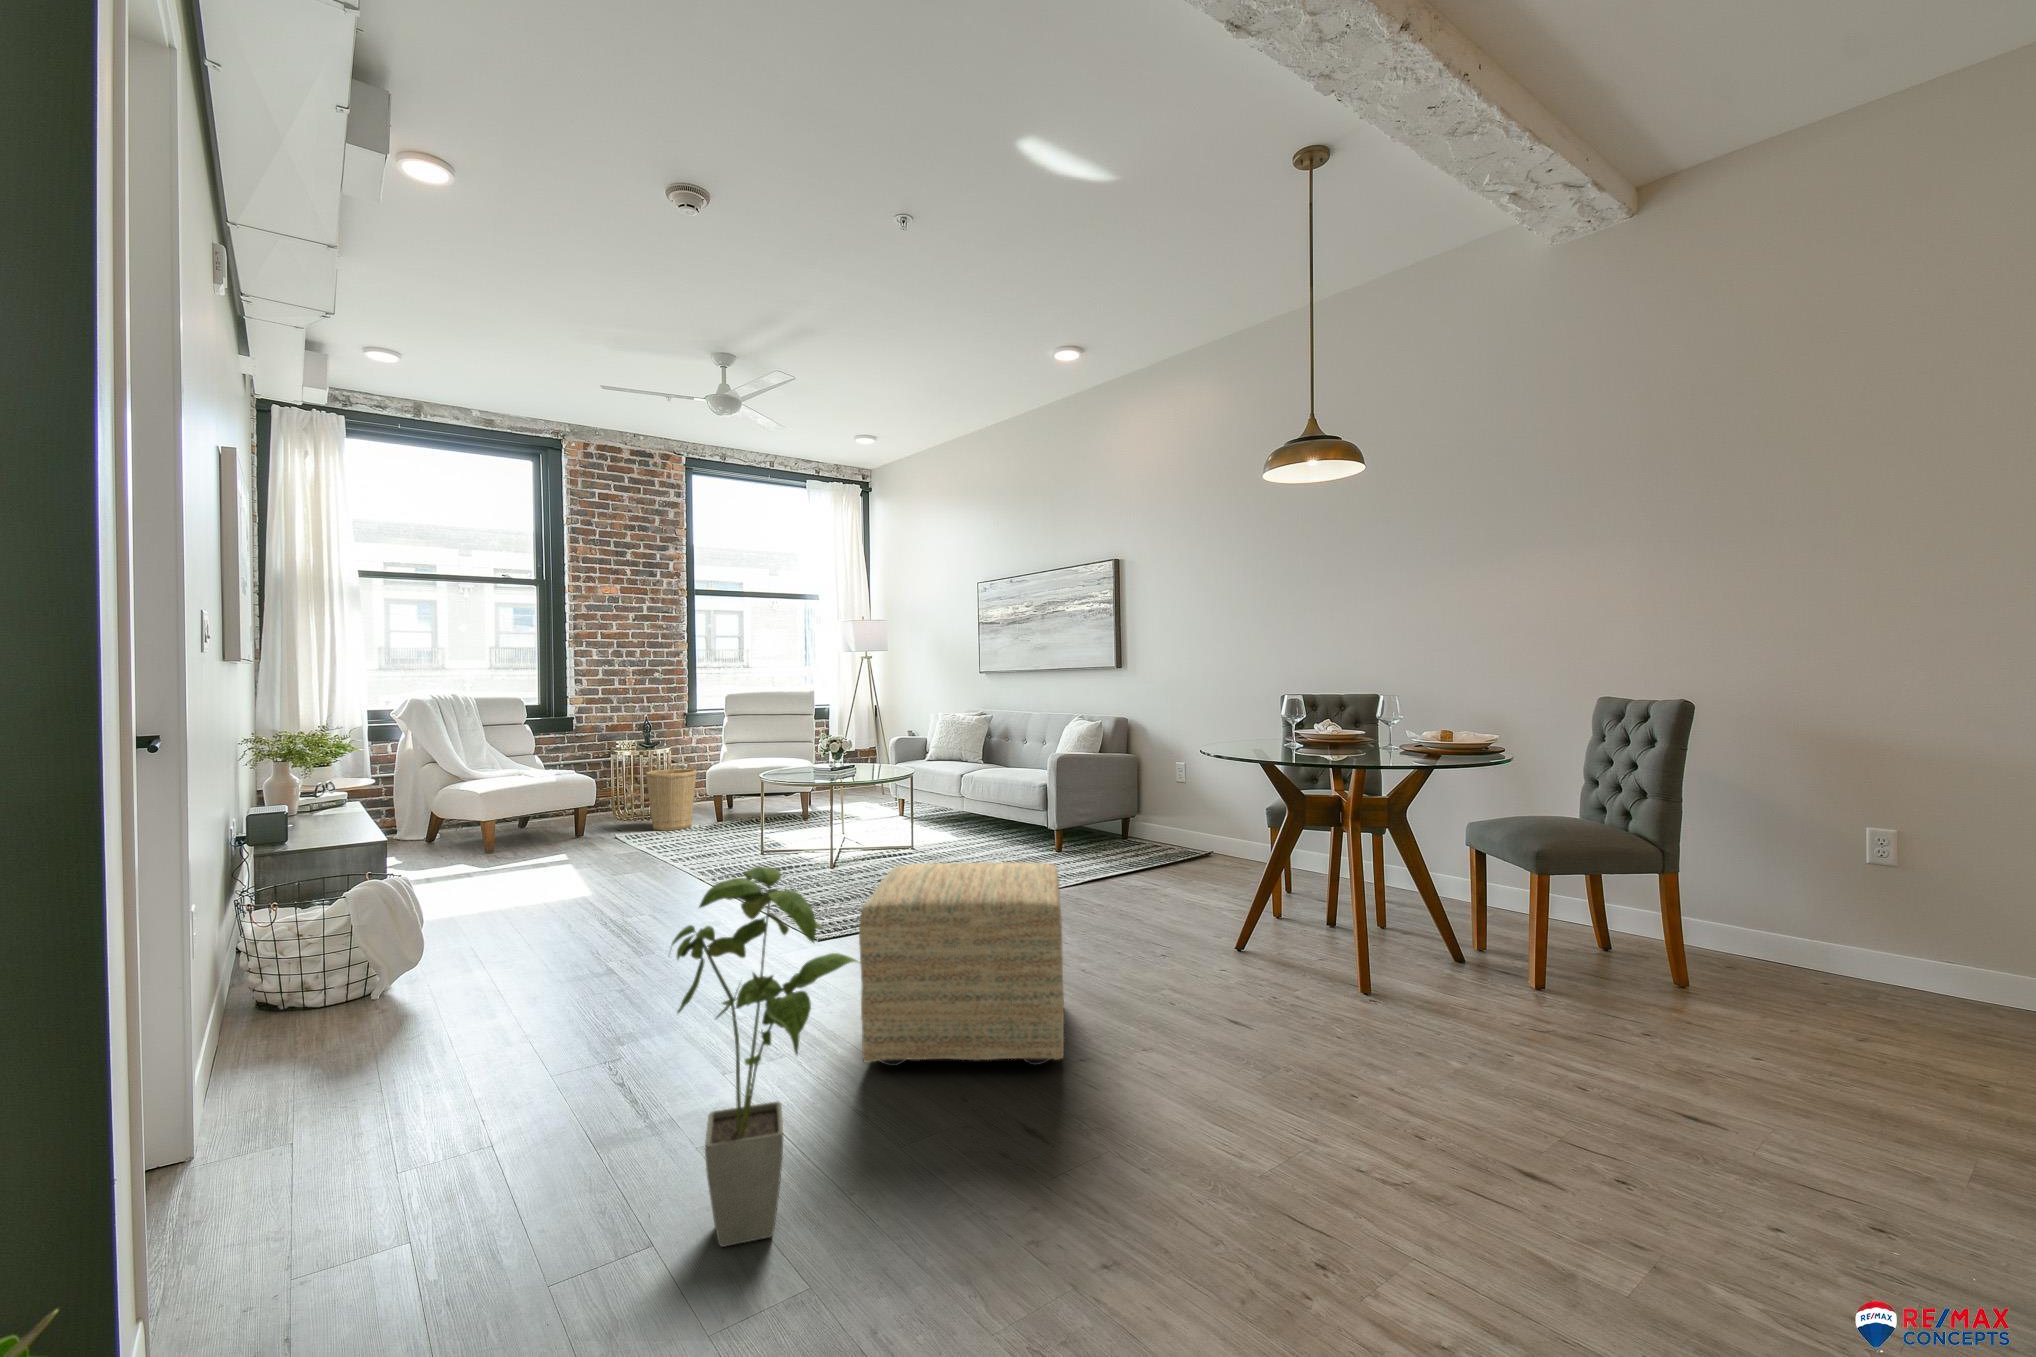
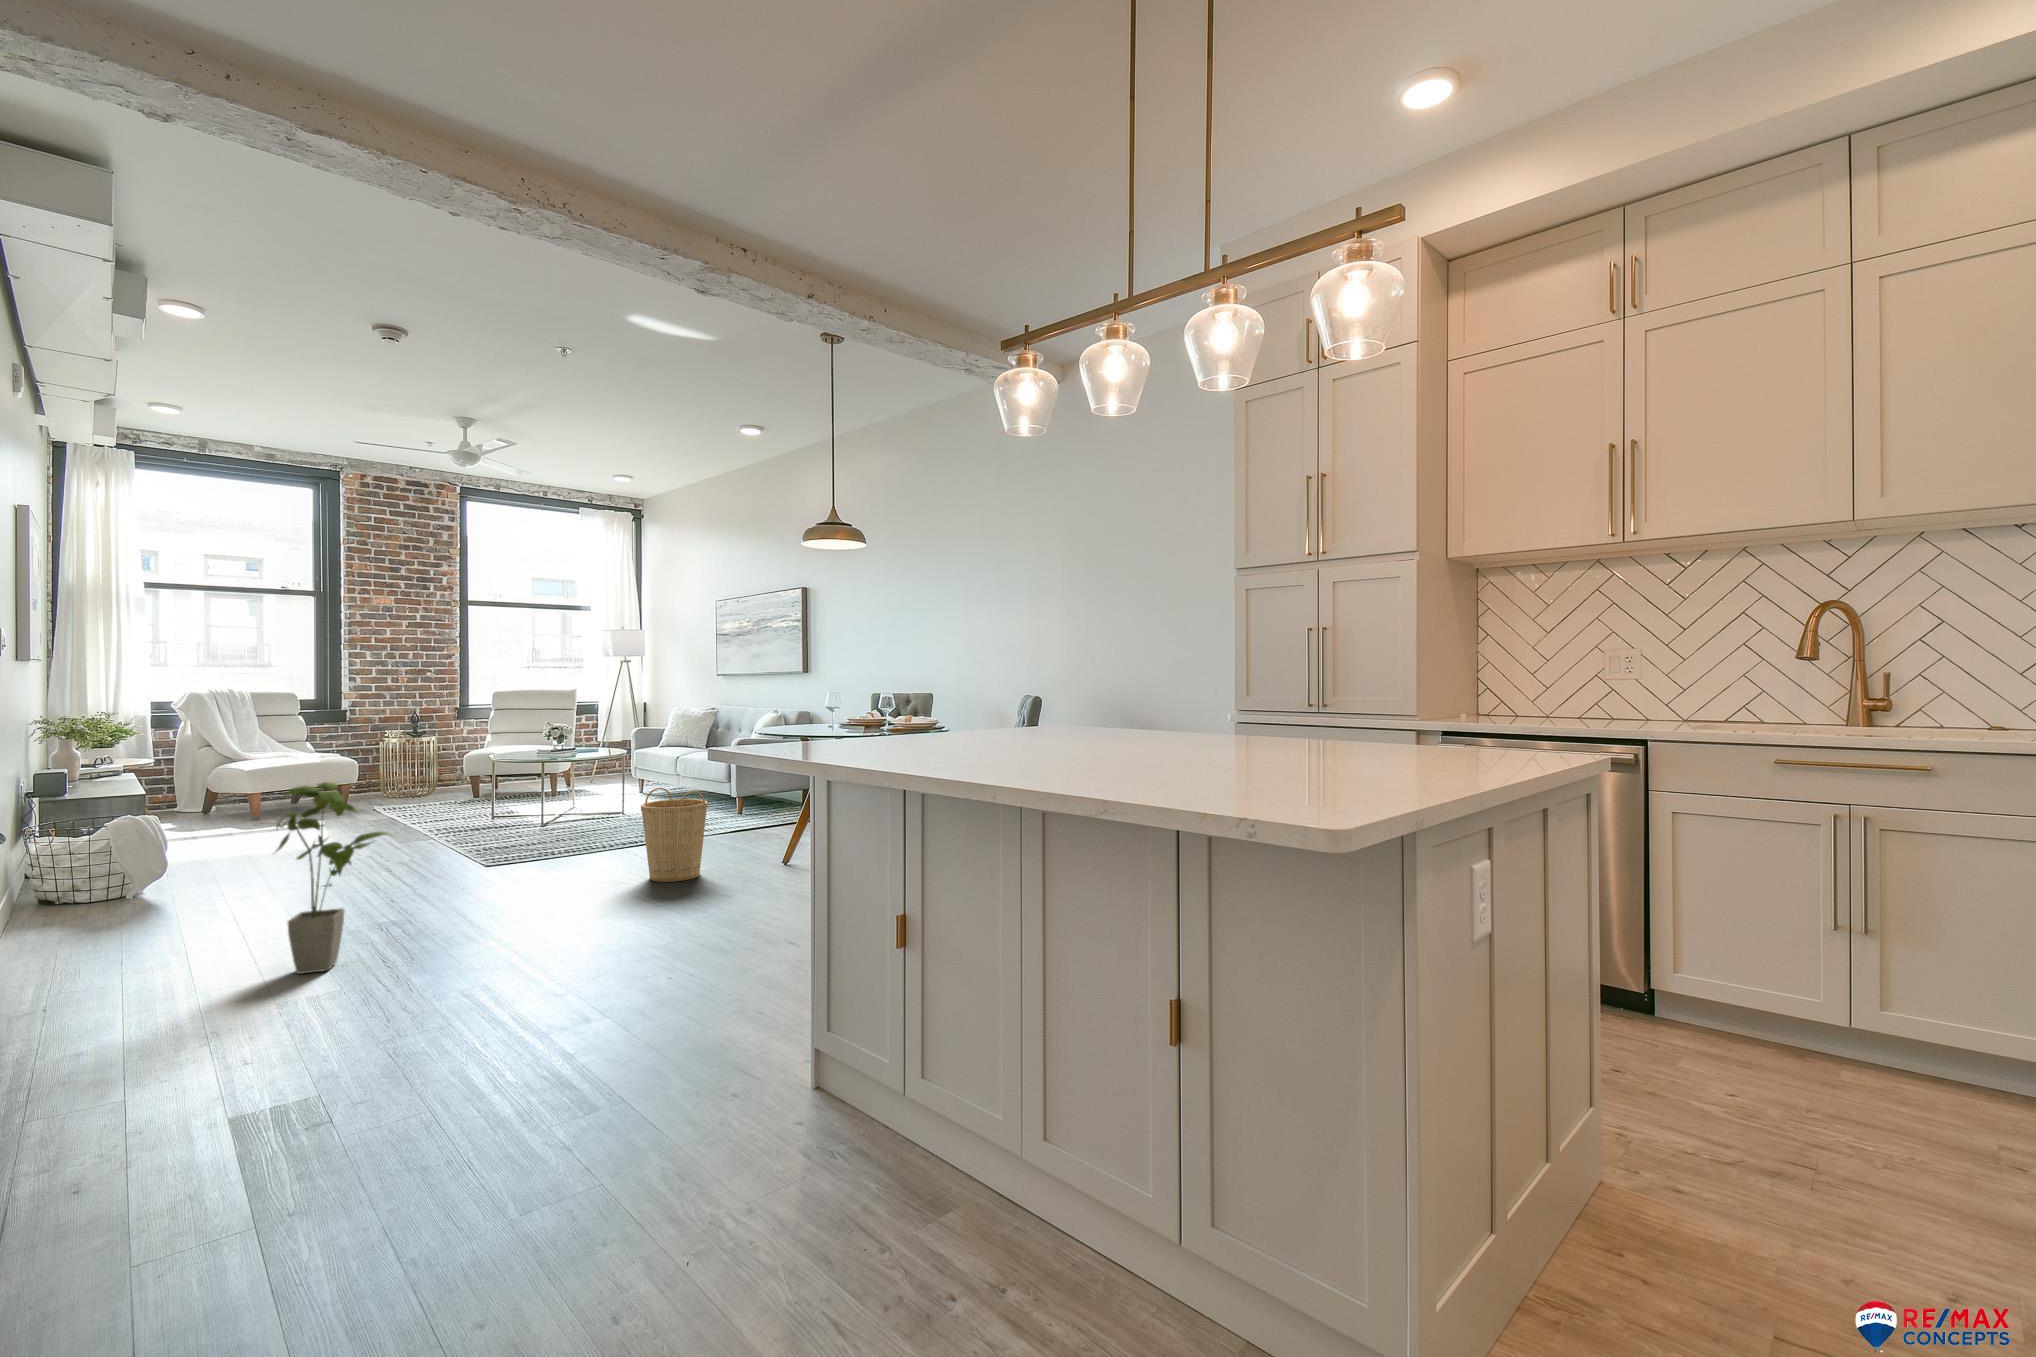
basket: present [646,760,697,830] -> present [641,788,708,882]
ottoman: present [859,862,1064,1066] -> none [439,802,608,917]

